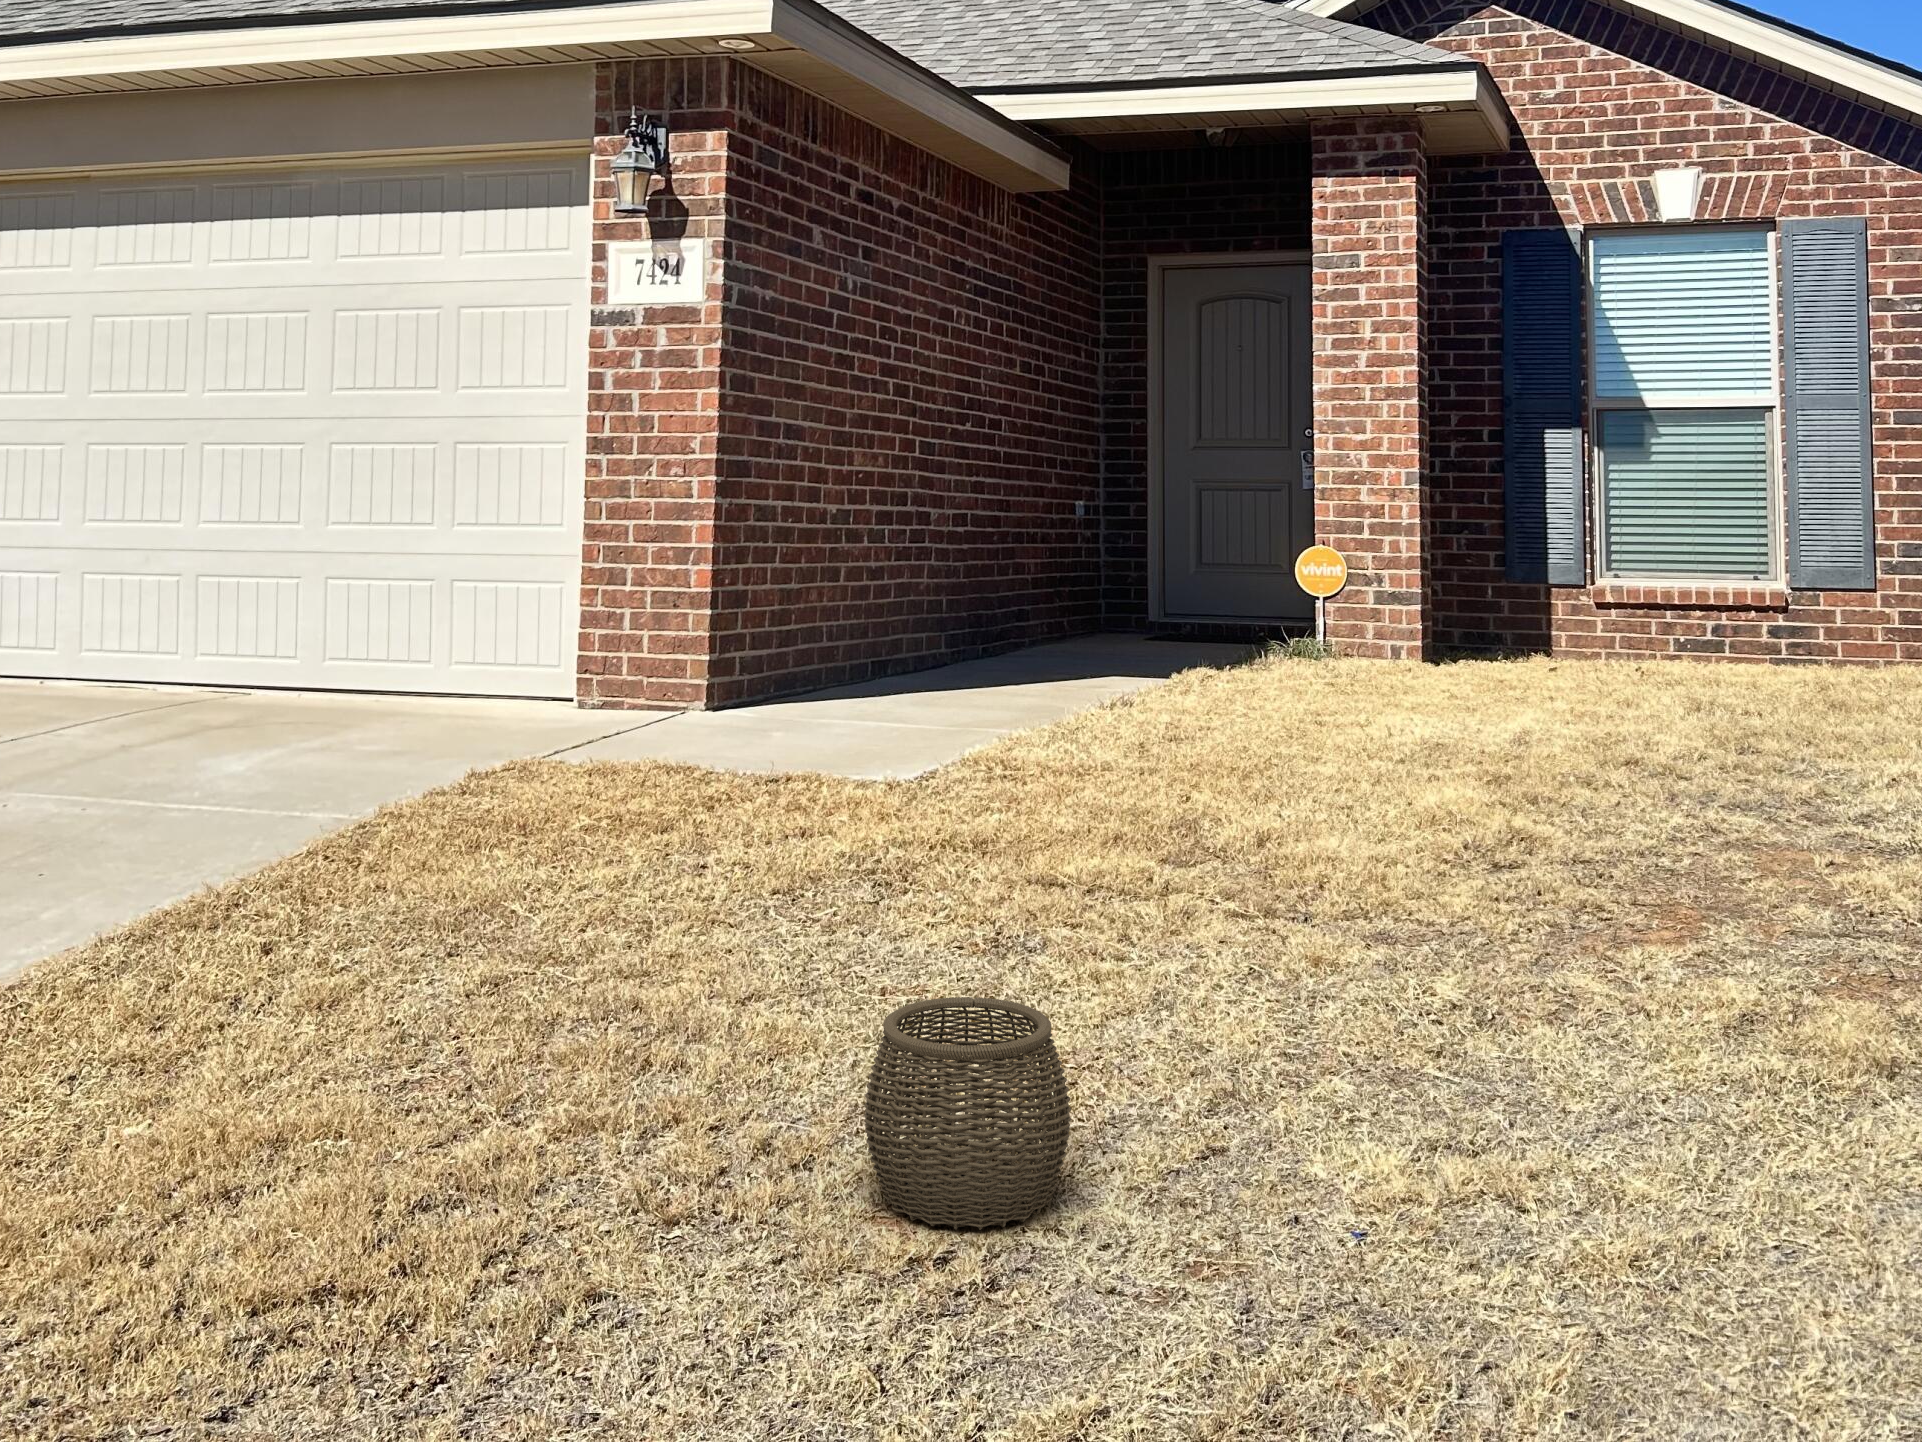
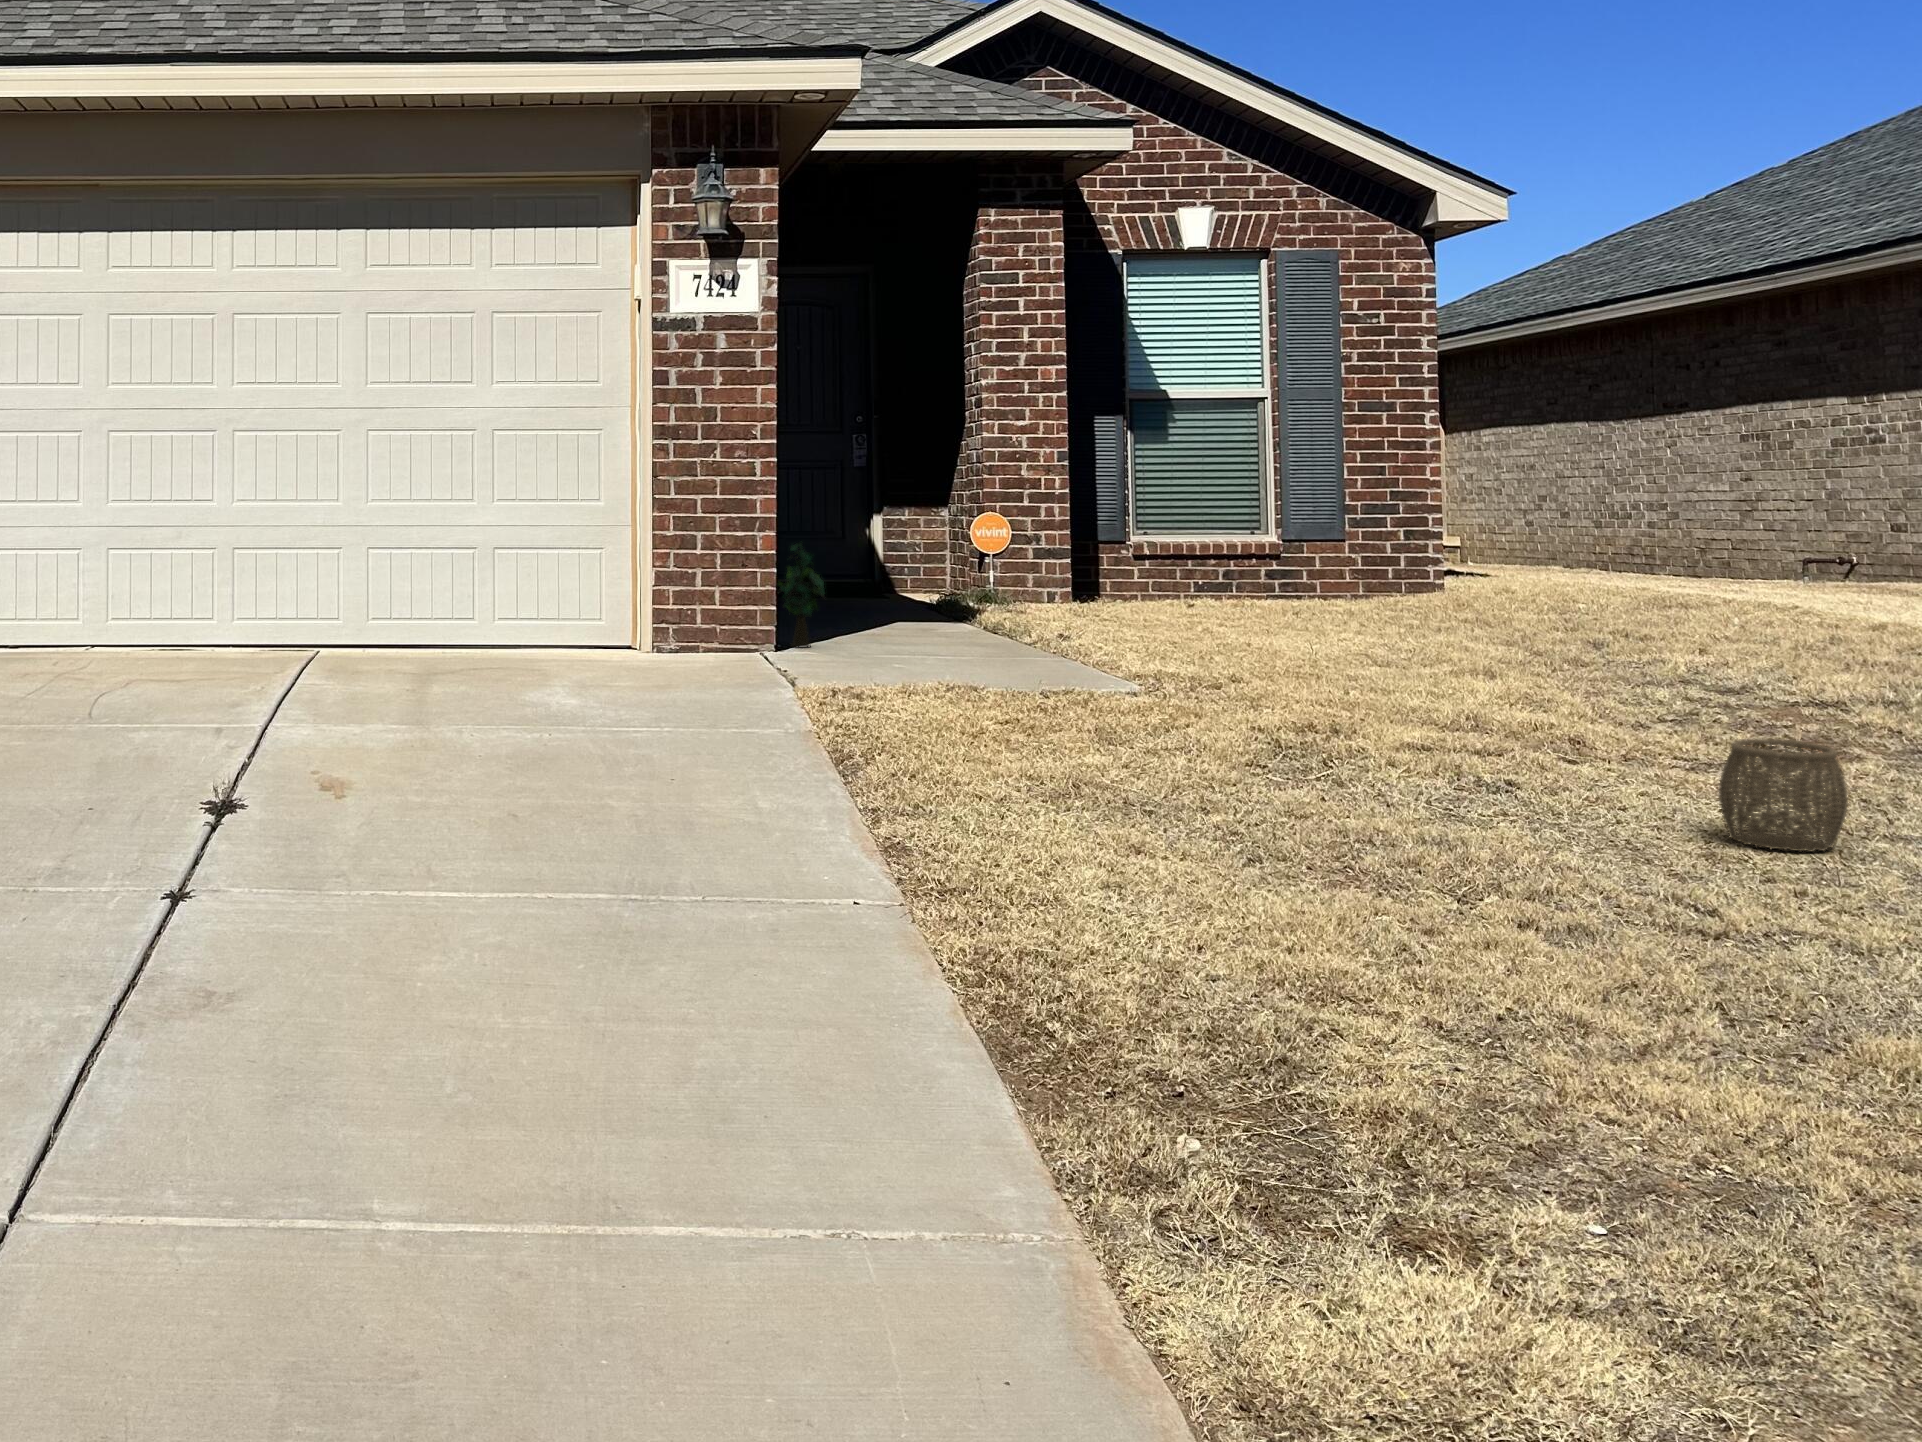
decorative plant: none [721,580,788,711] -> present [778,542,825,648]

